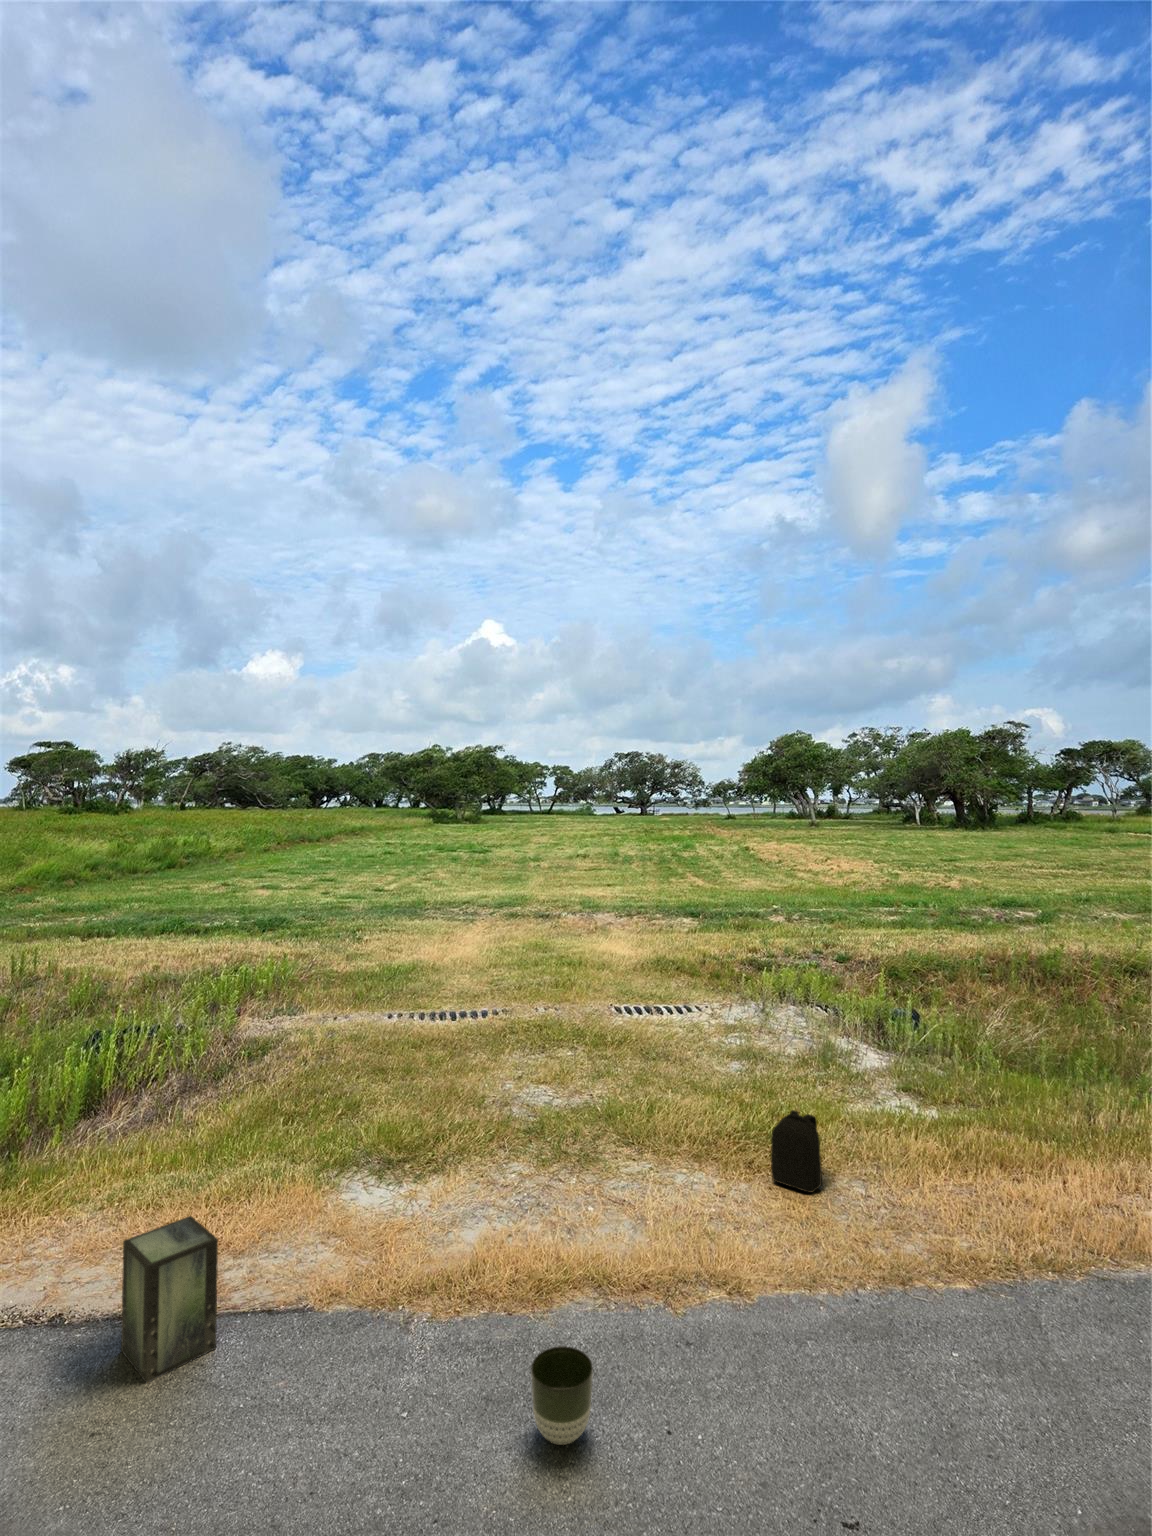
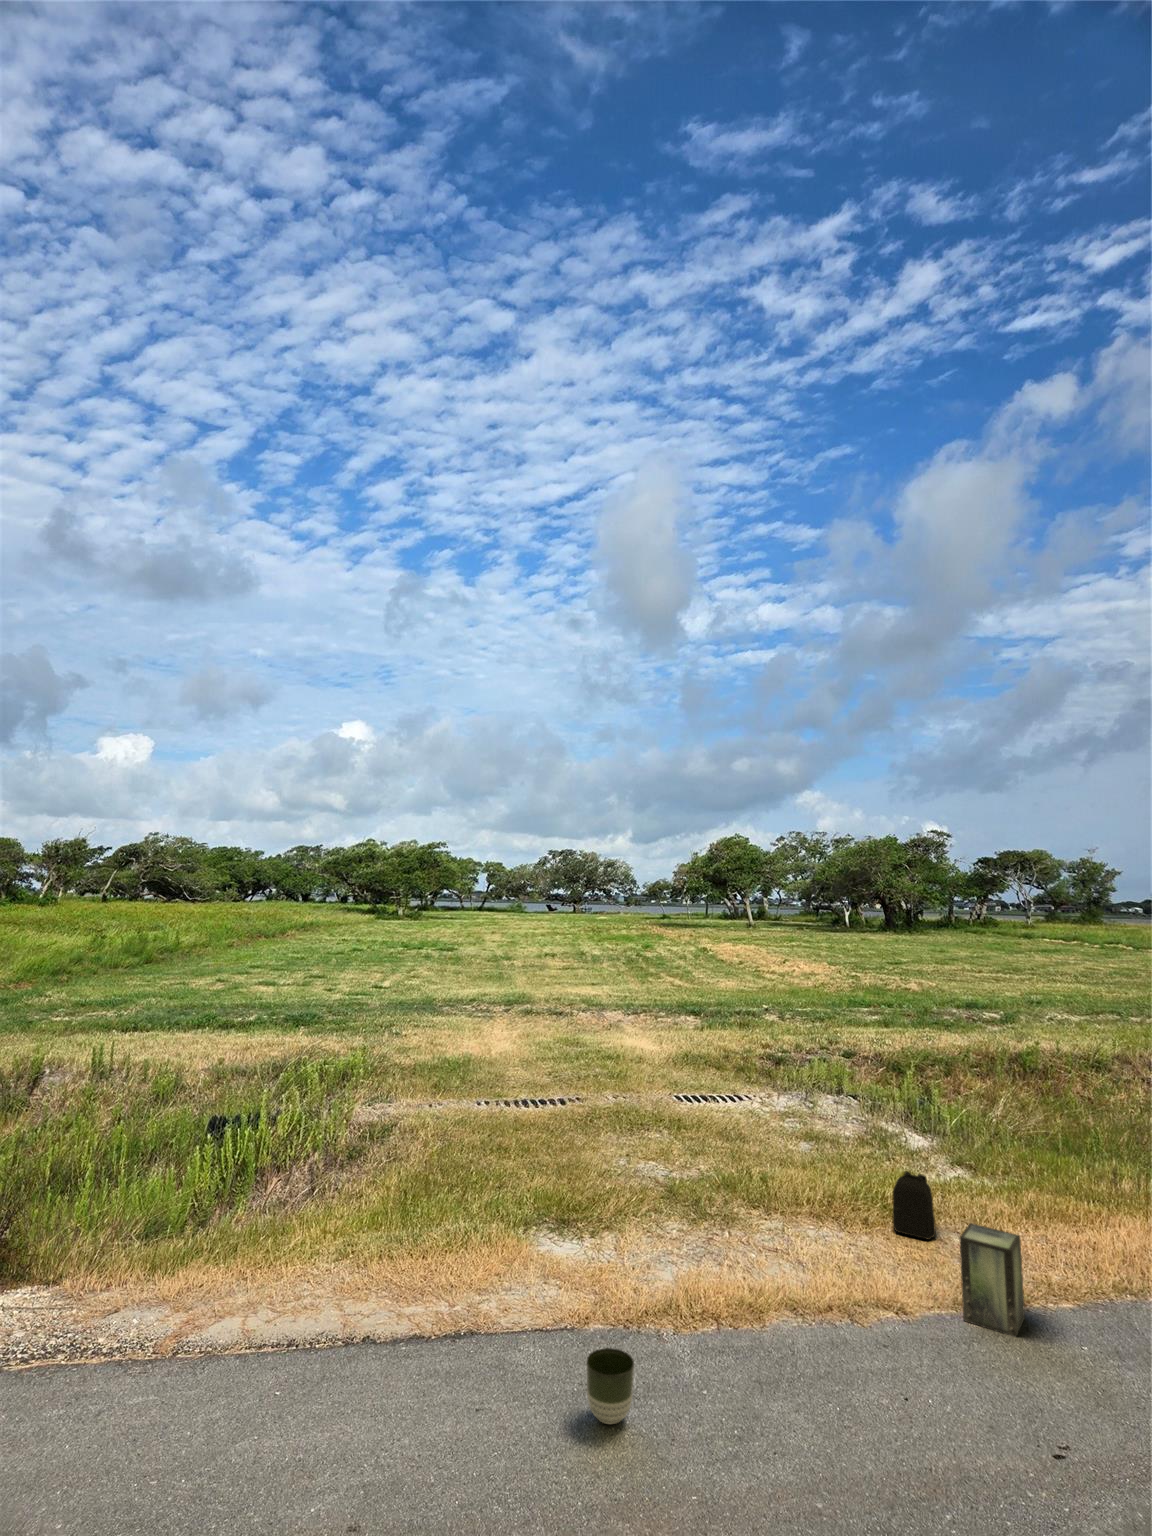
storage box: present [121,1216,218,1383] -> present [960,1223,1025,1337]
planter: present [531,1346,593,1445] -> present [587,1348,634,1425]

